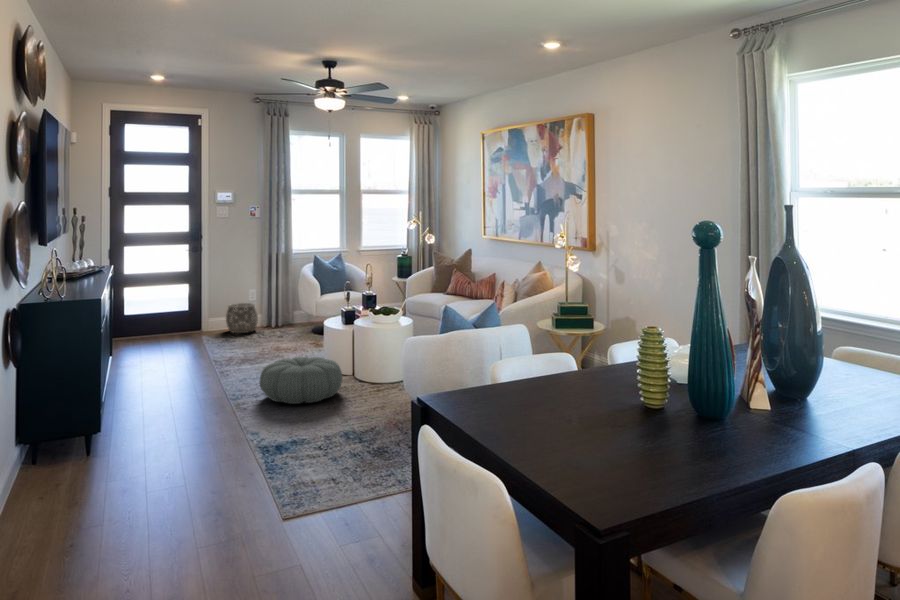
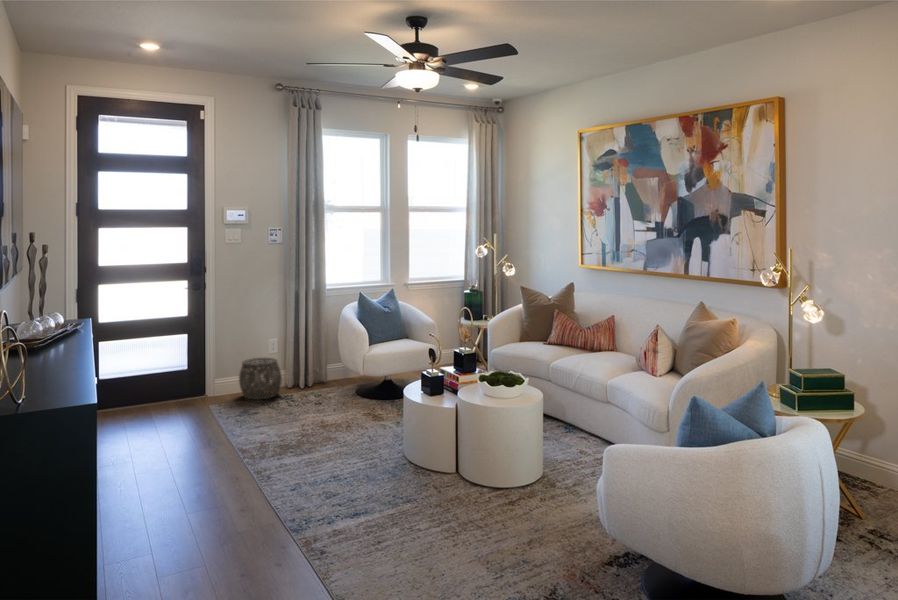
pouf: present [260,357,342,404] -> none [338,461,466,550]

